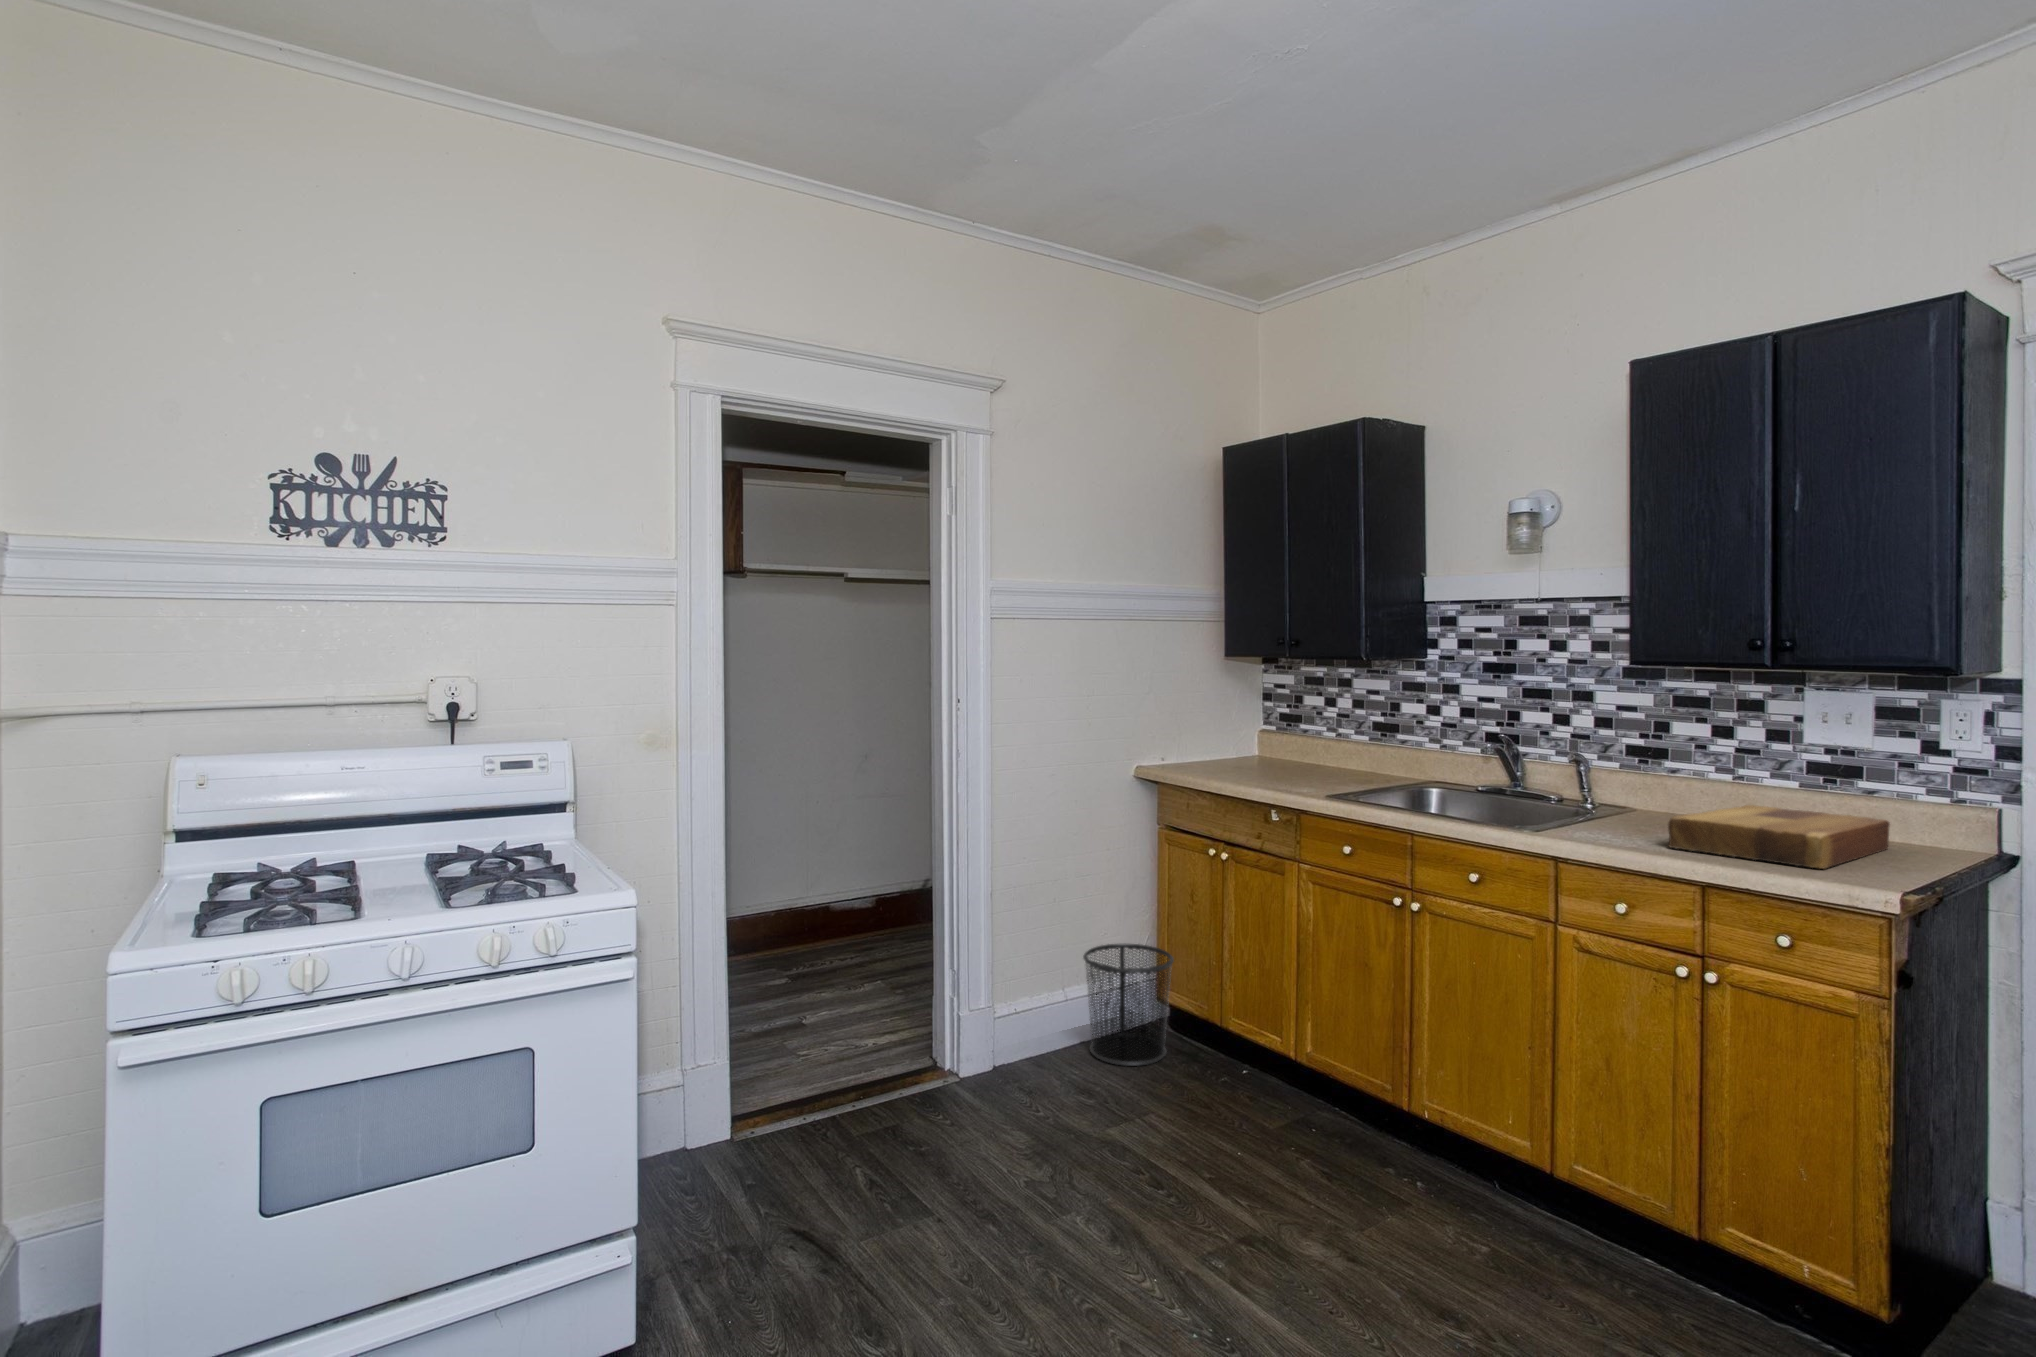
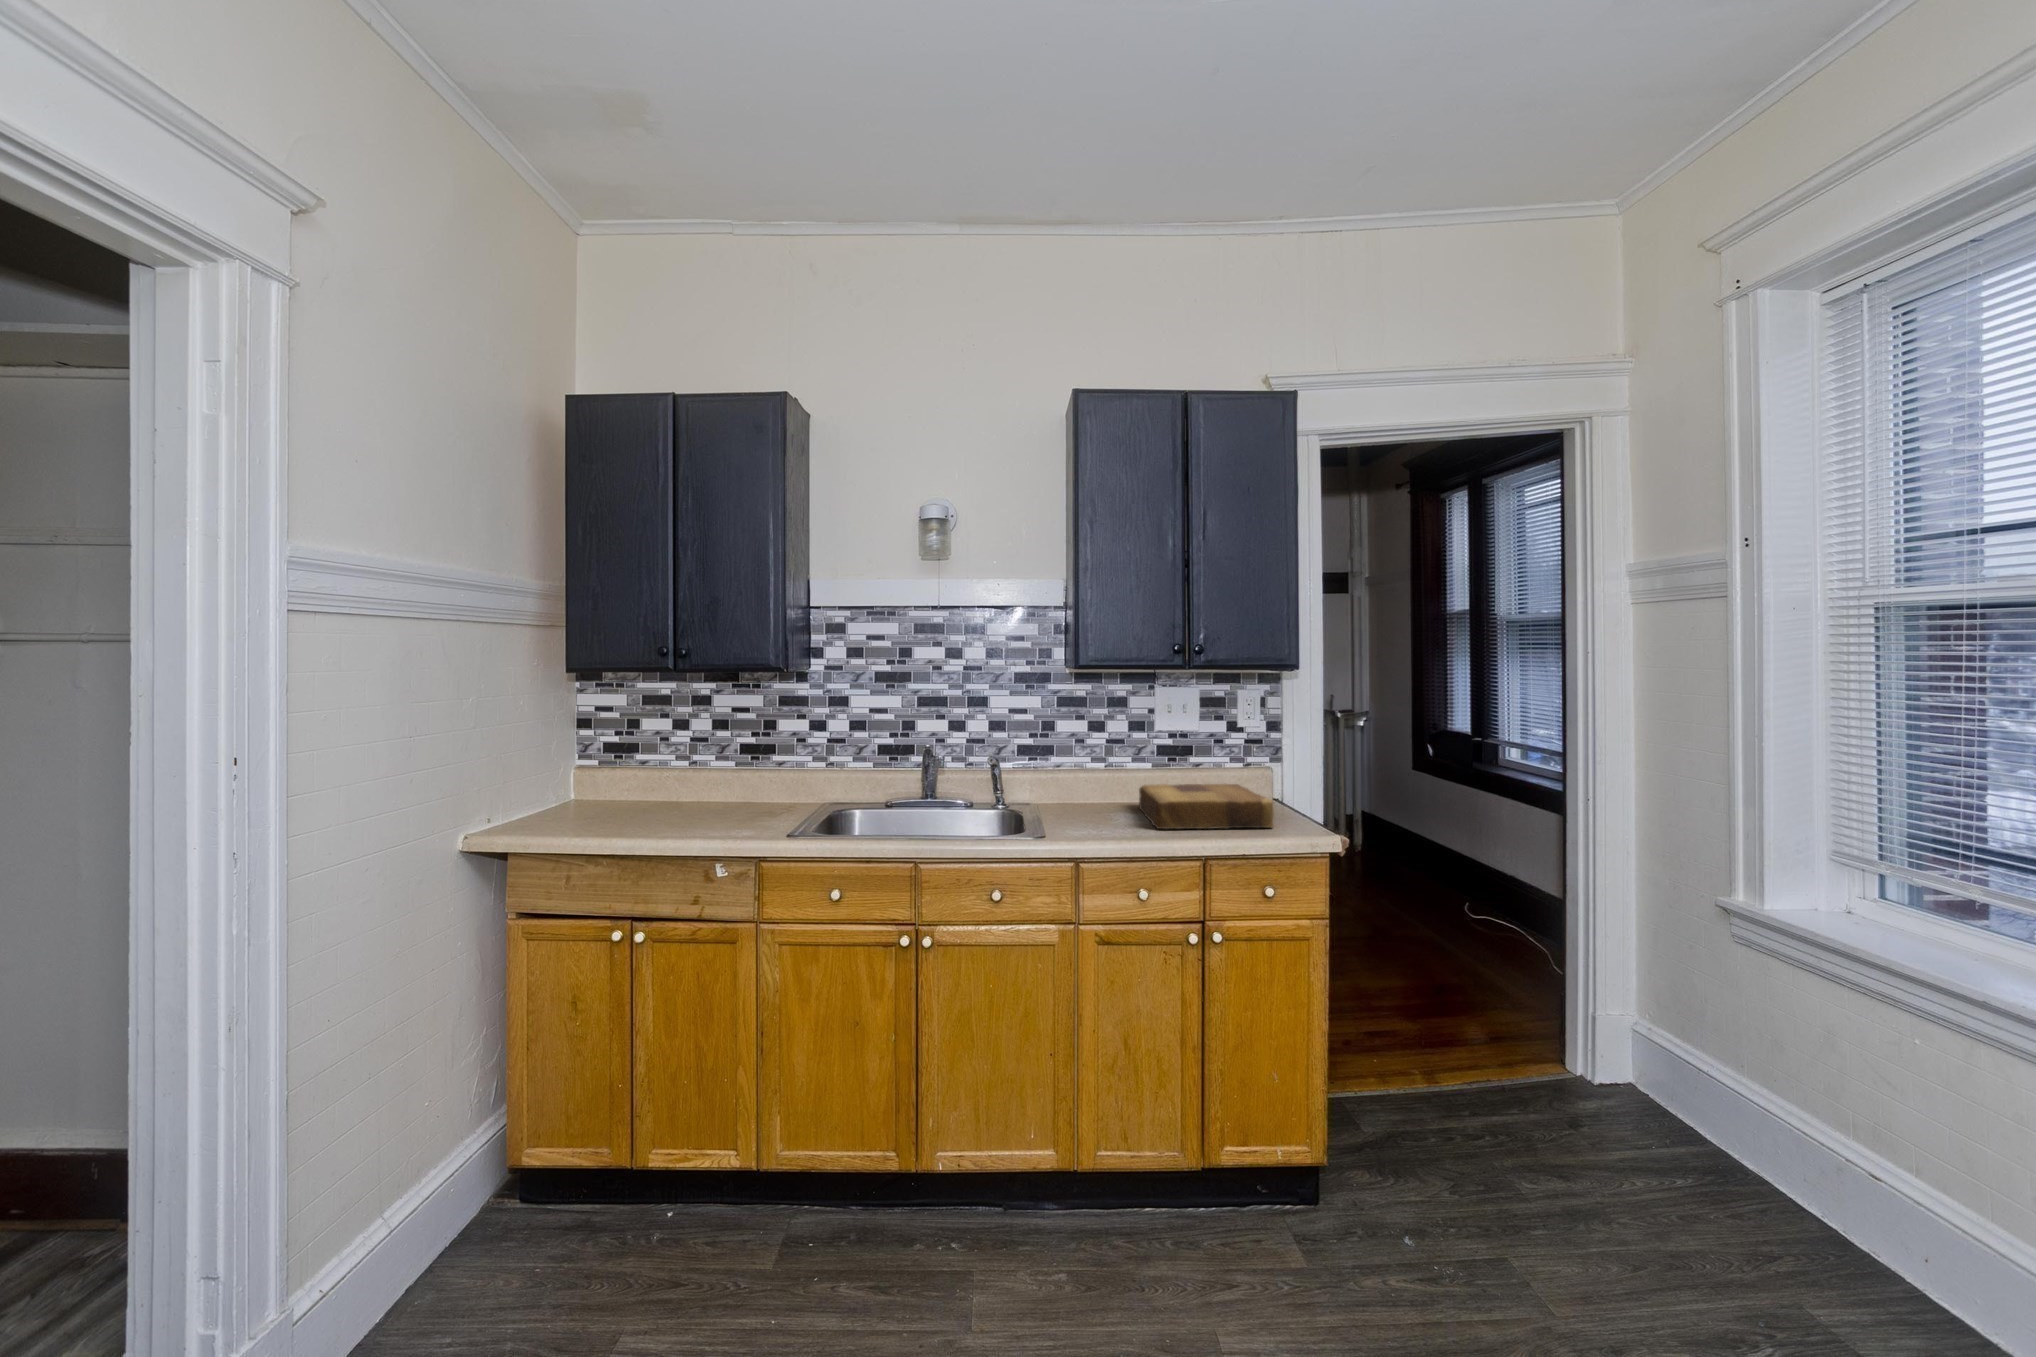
waste bin: present [1083,944,1174,1066] -> none [398,1087,557,1299]

